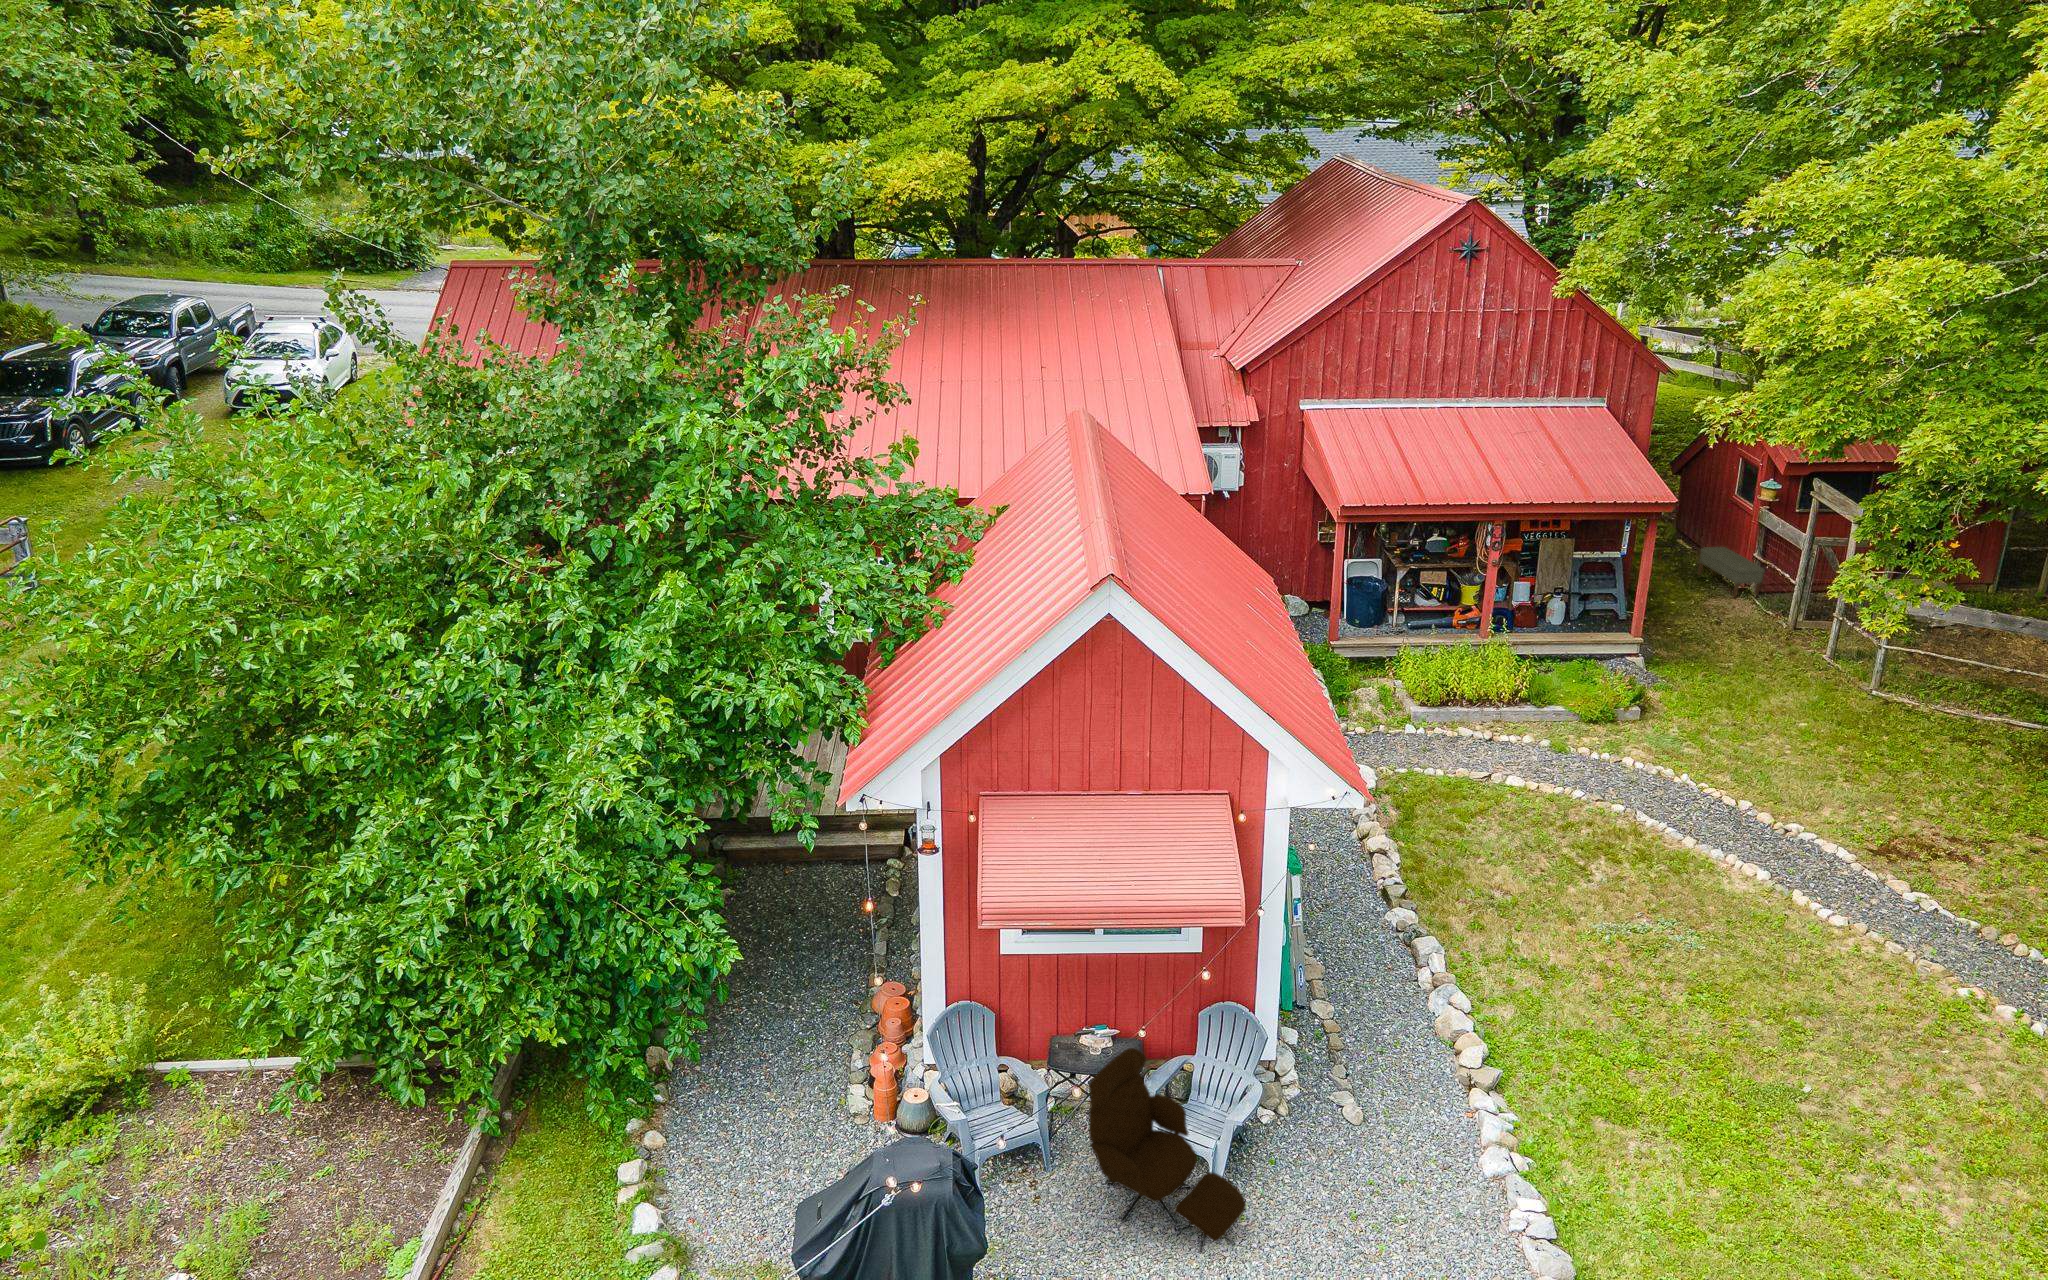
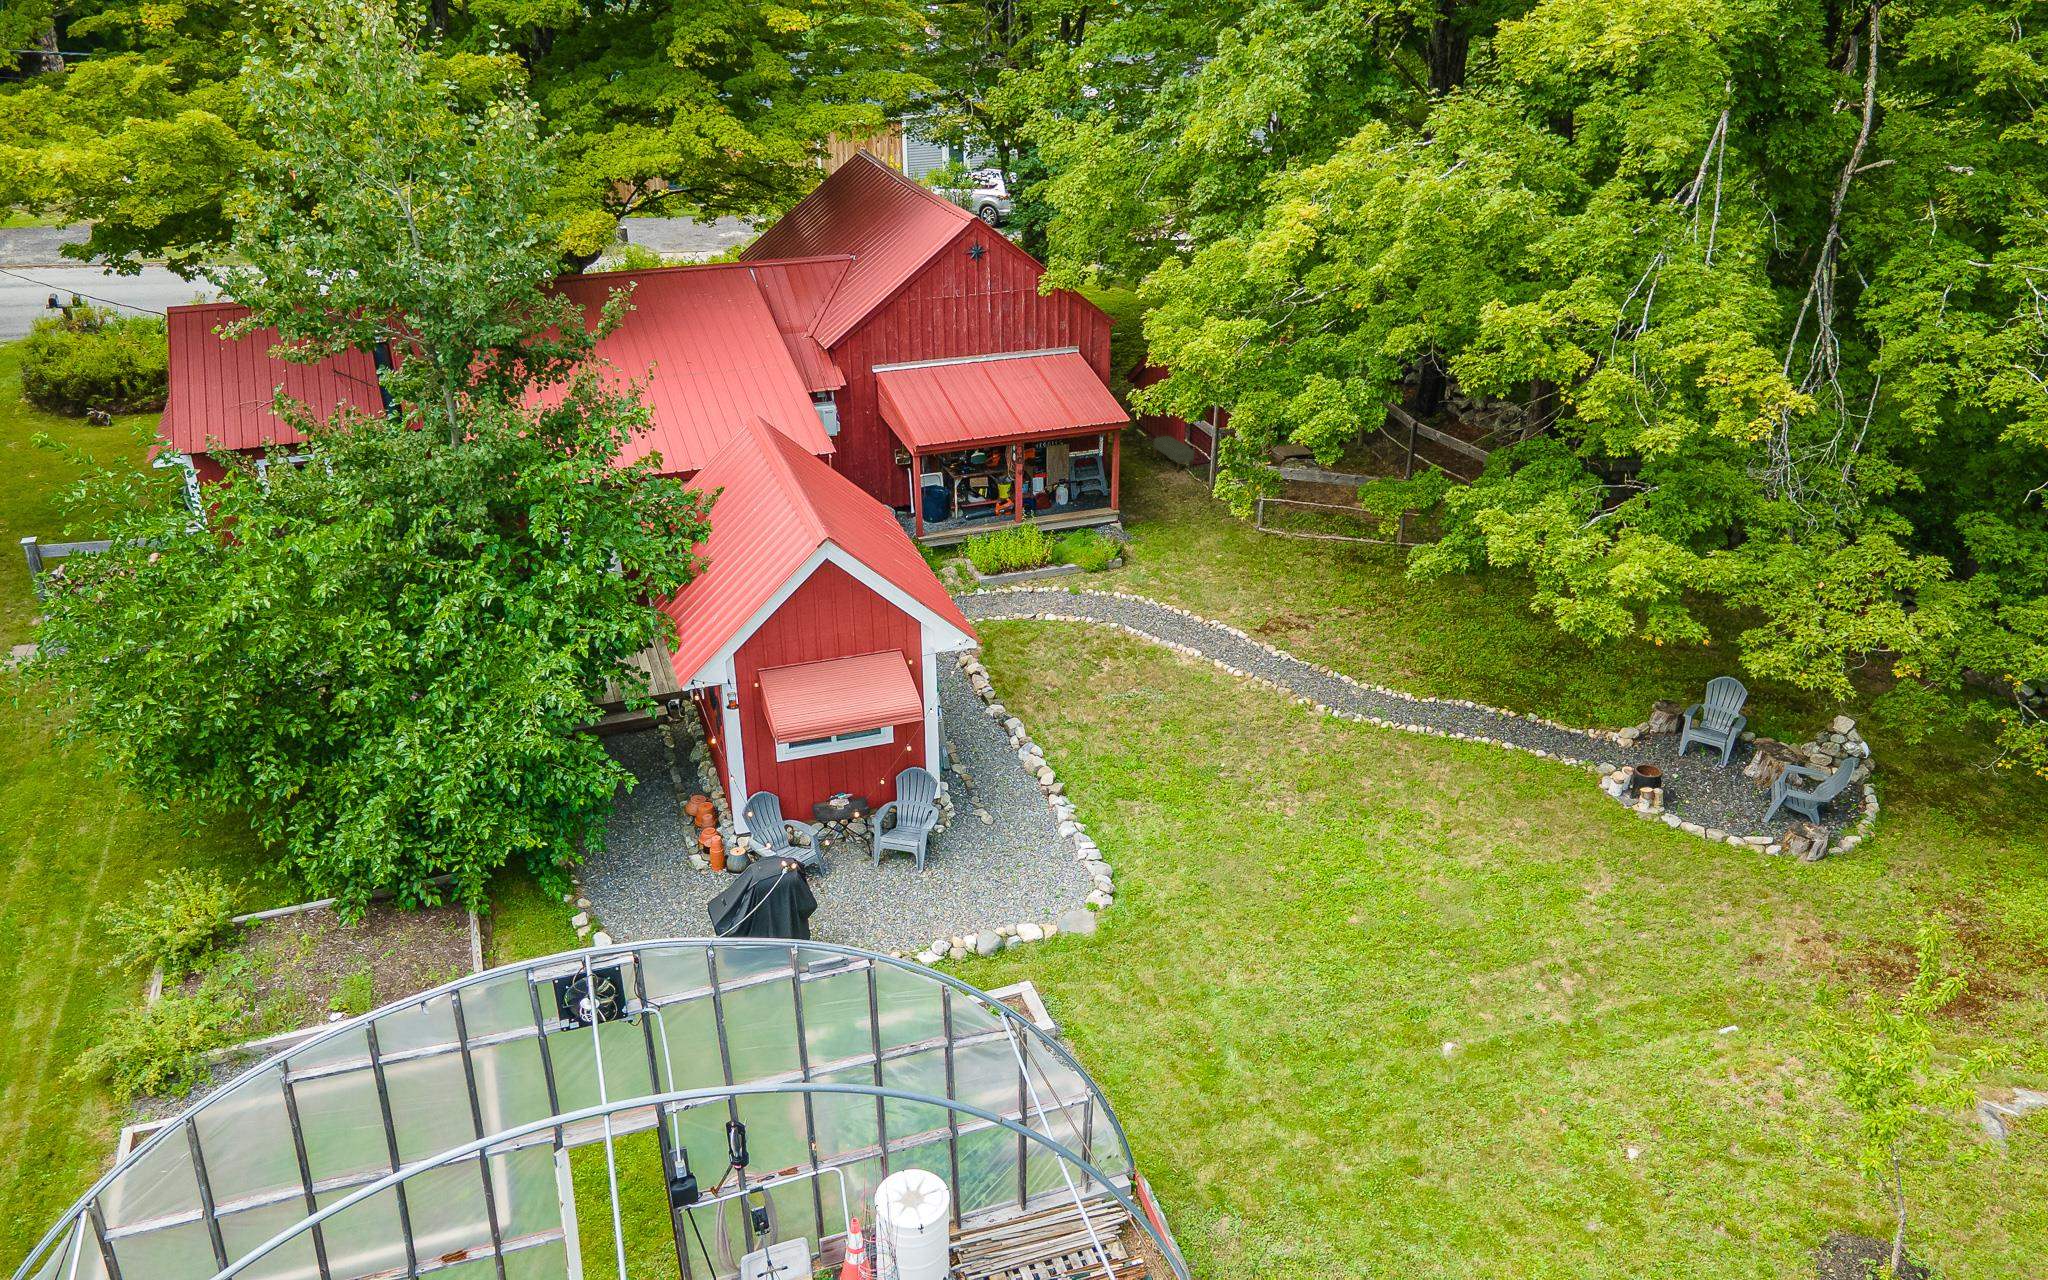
lounge chair: present [1089,1048,1246,1253] -> none [851,797,943,895]

